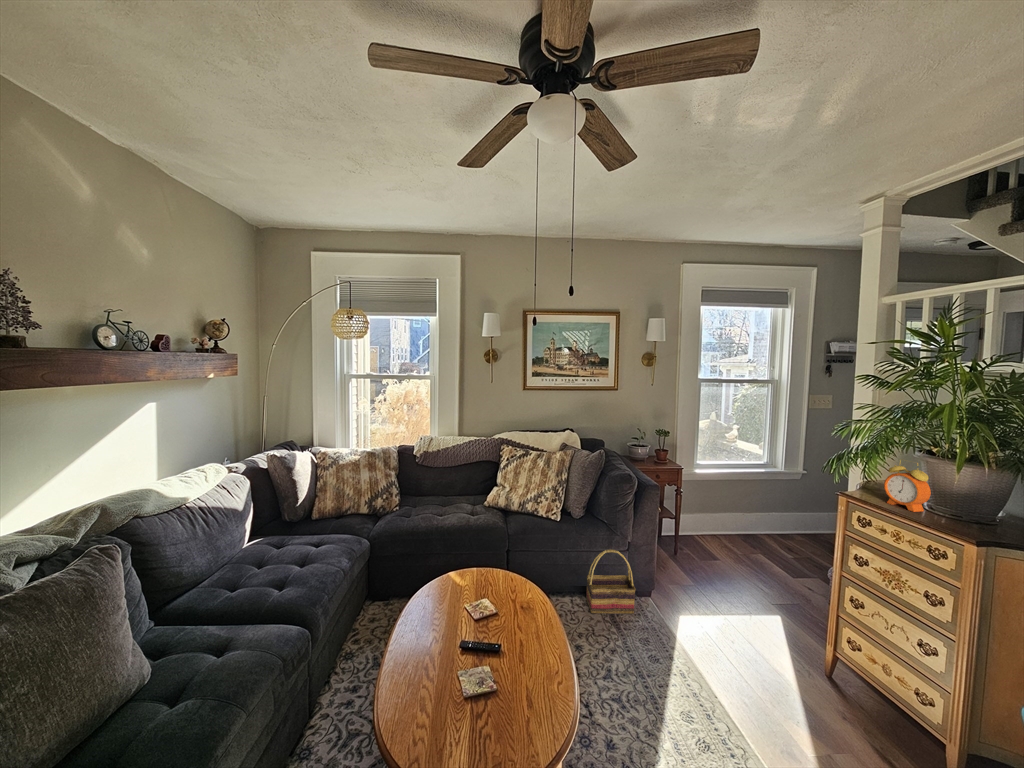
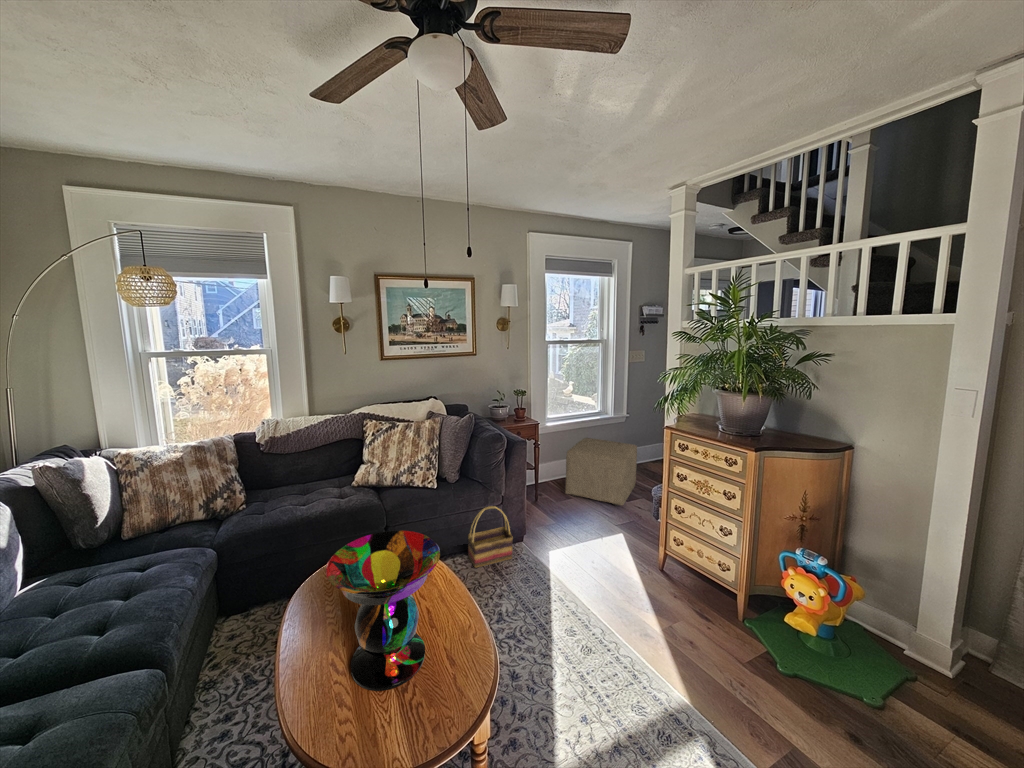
alarm clock: present [884,463,931,512] -> none [691,398,718,436]
ottoman: none [710,492,812,583] -> present [565,438,637,506]
decorative bowl: none [422,551,528,712] -> present [326,531,440,691]

